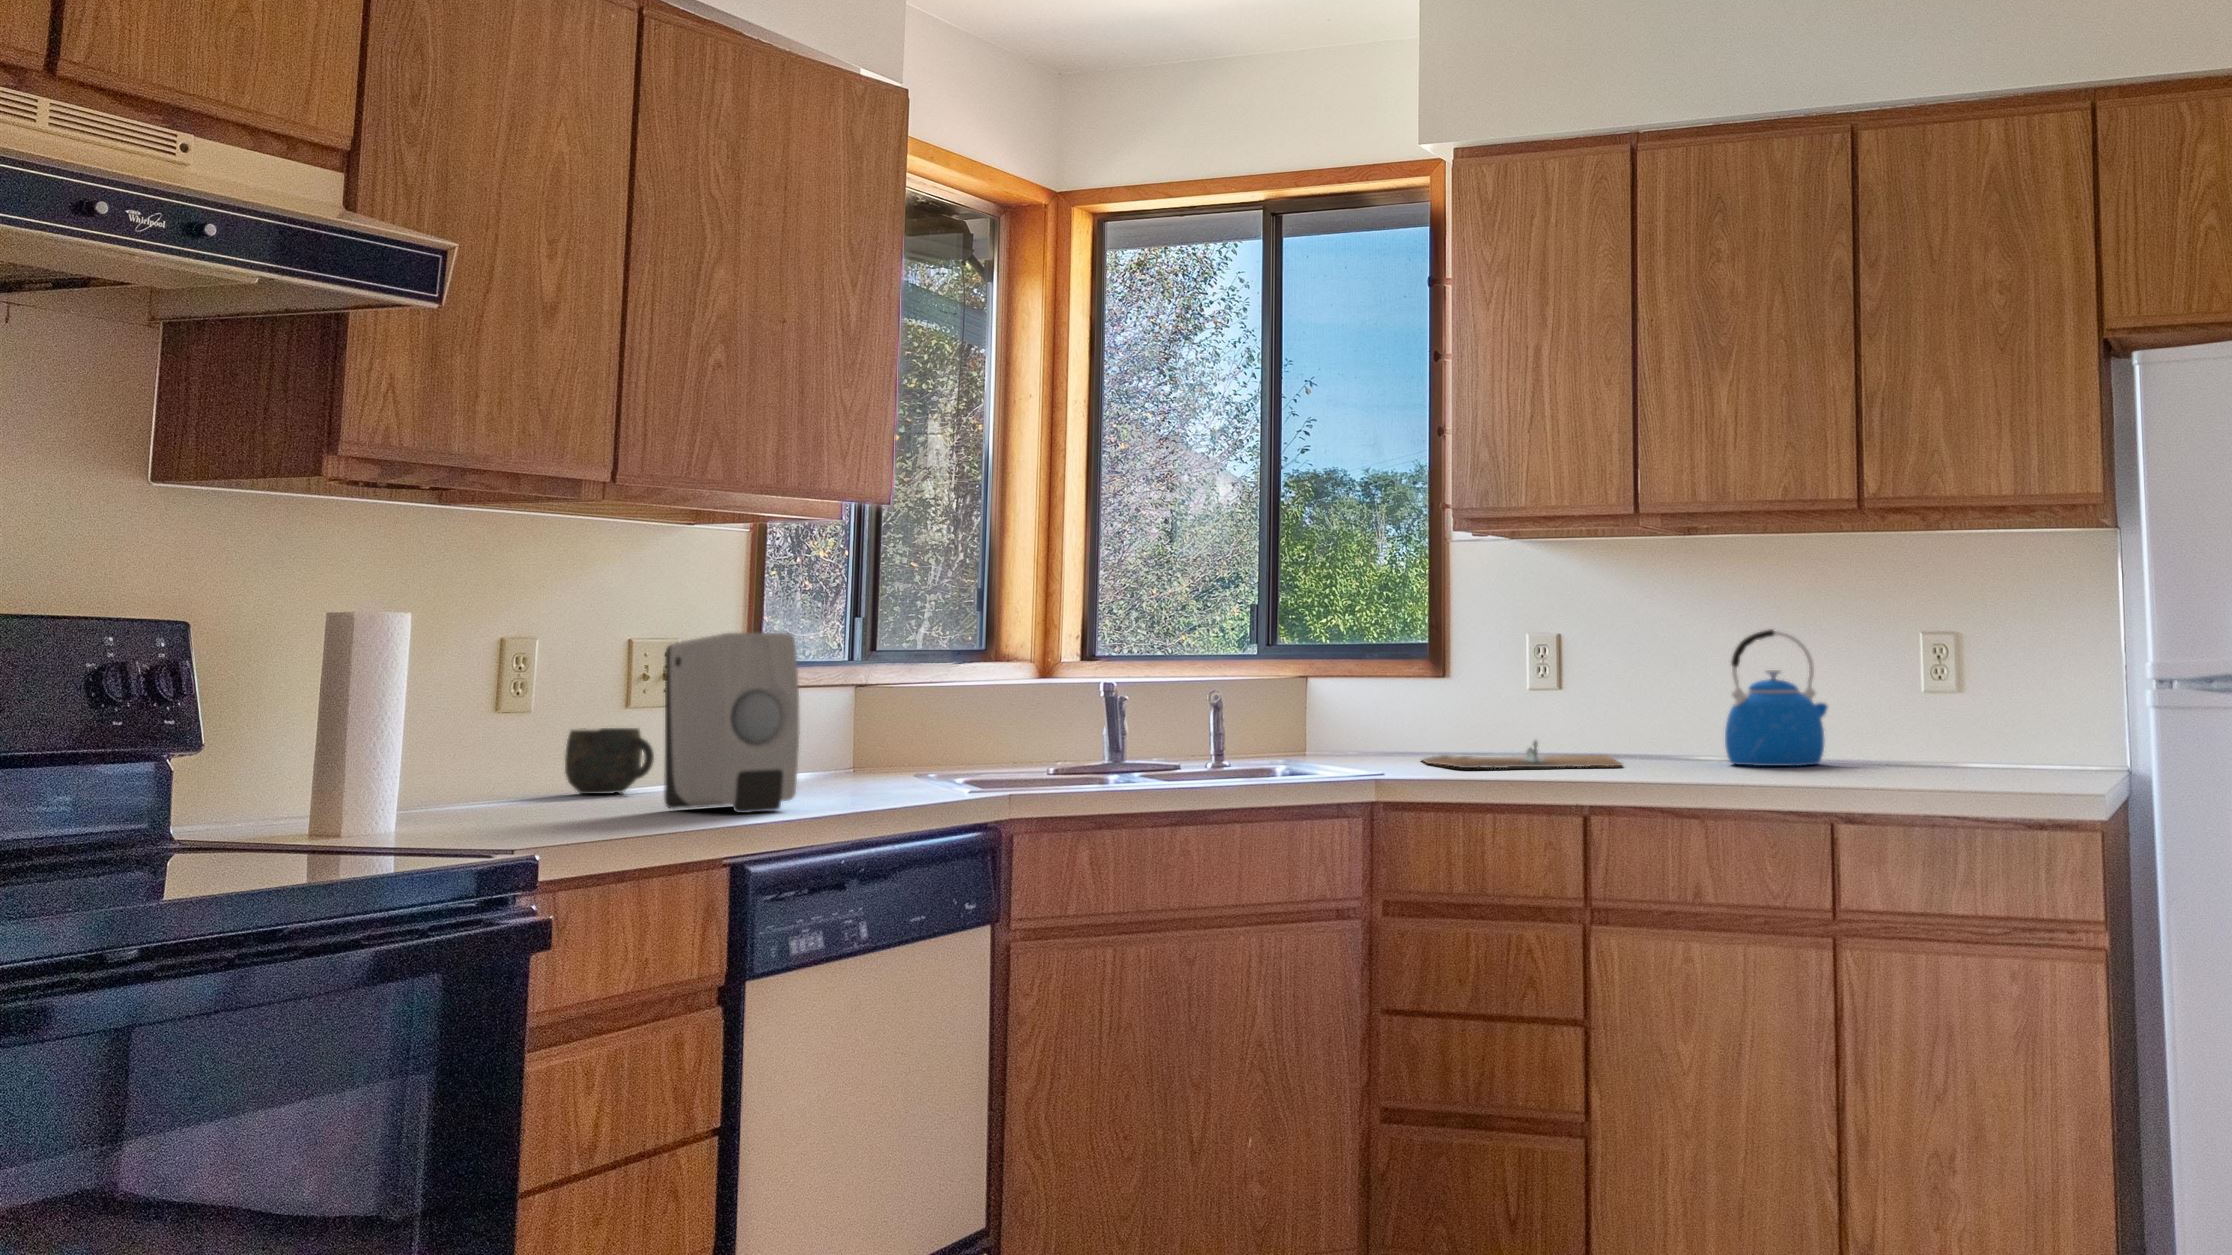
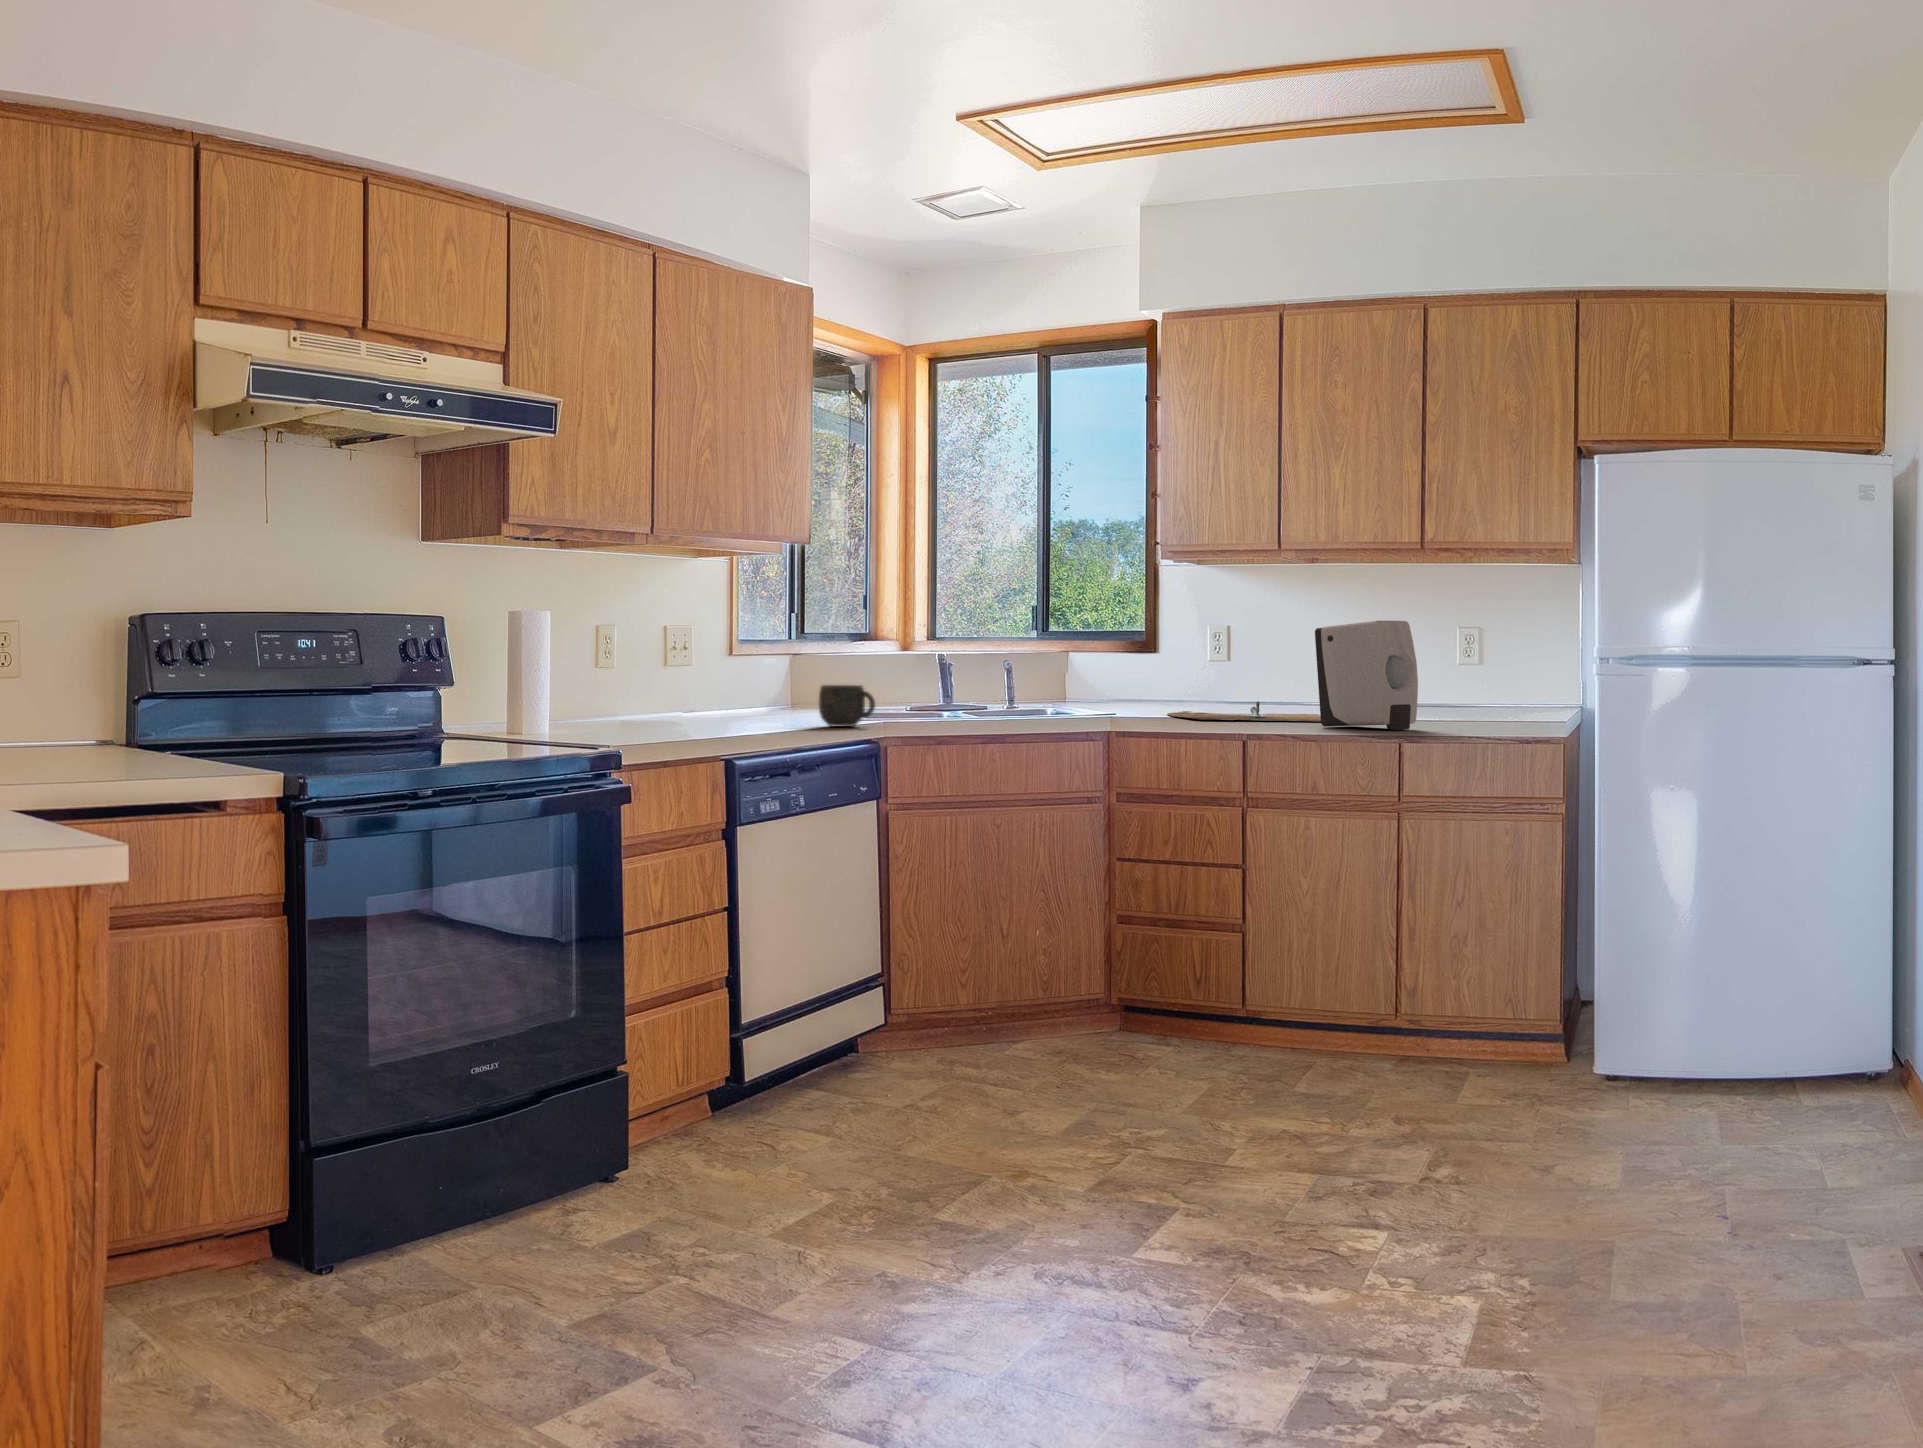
kettle: present [1725,629,1827,766] -> none [1420,621,1531,725]
soap dispenser: present [664,633,799,813] -> present [1315,621,1418,730]
mug: present [565,728,654,794] -> present [819,685,875,727]

